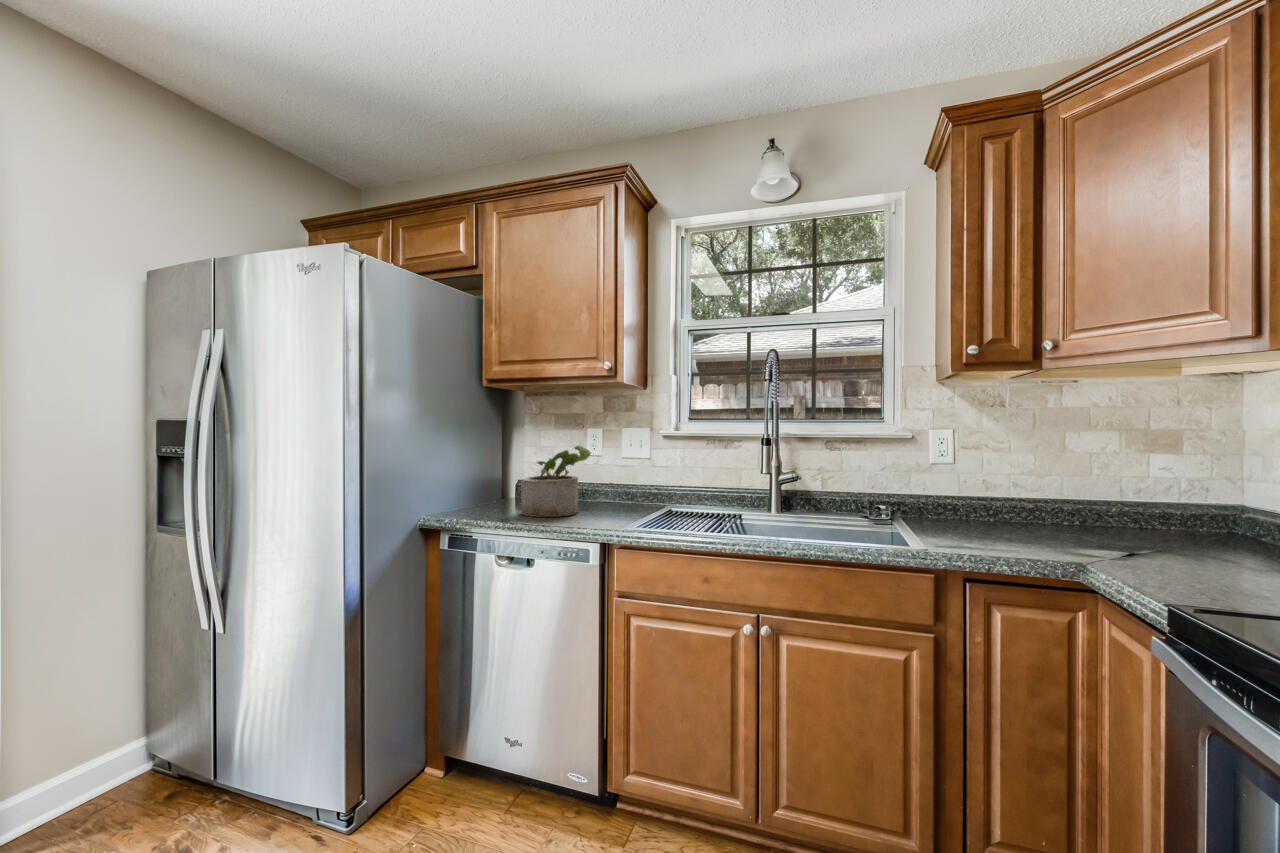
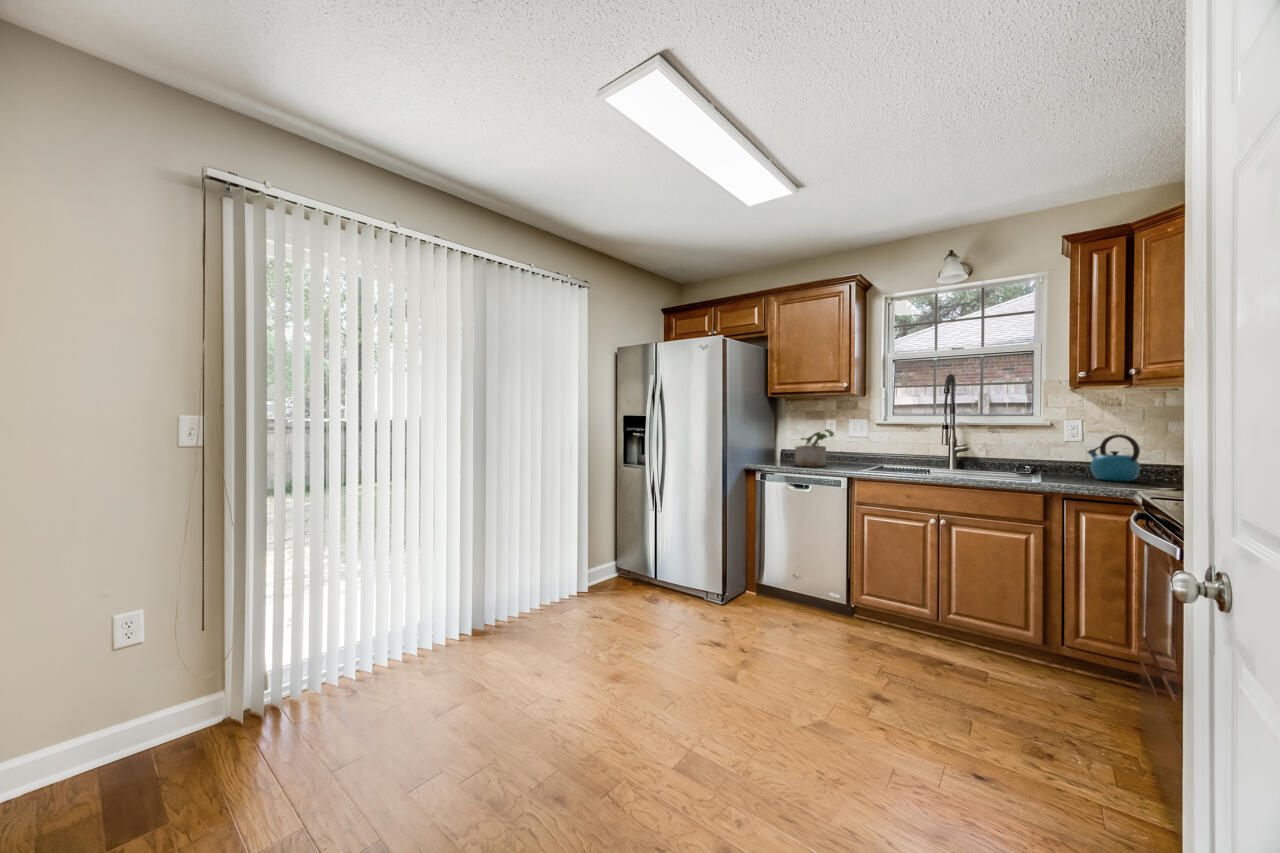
kettle: none [967,454,1046,532] -> present [1088,434,1140,481]

